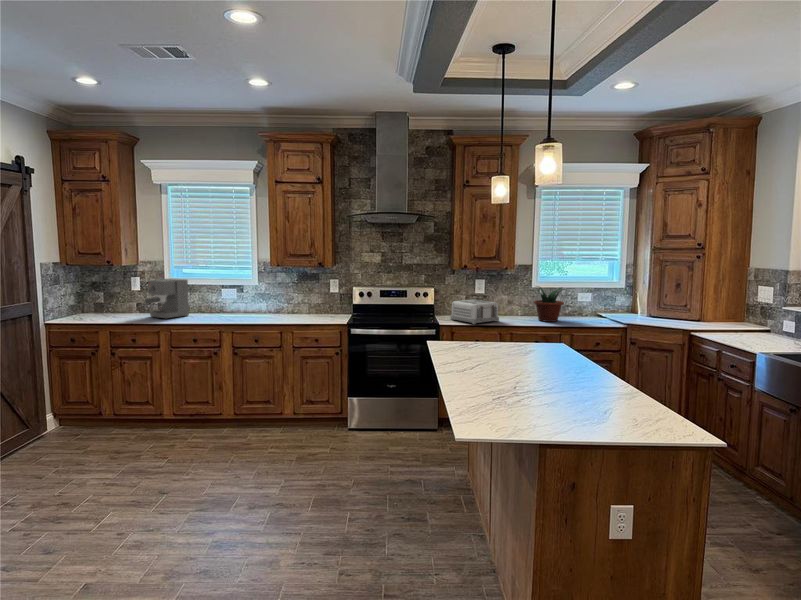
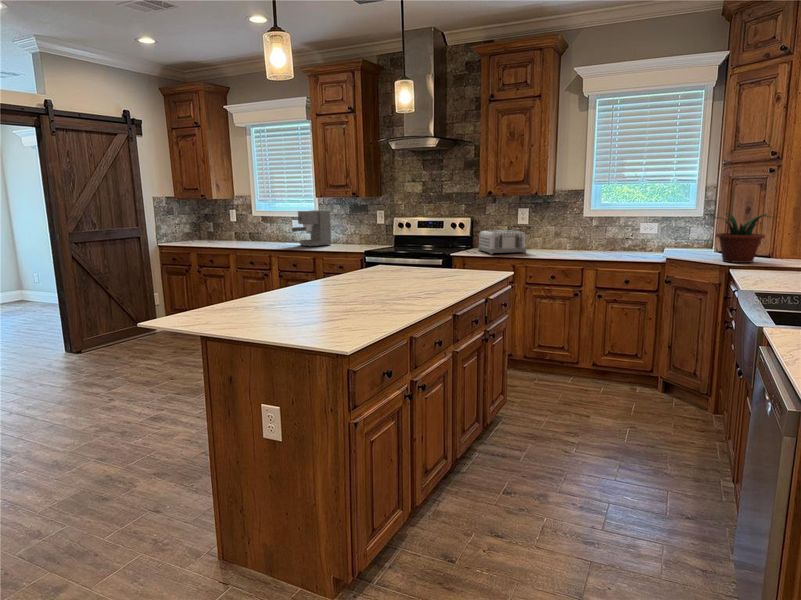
coffee maker: present [145,279,189,319] -> present [292,210,331,247]
potted plant: present [534,287,564,322] -> present [716,213,770,263]

